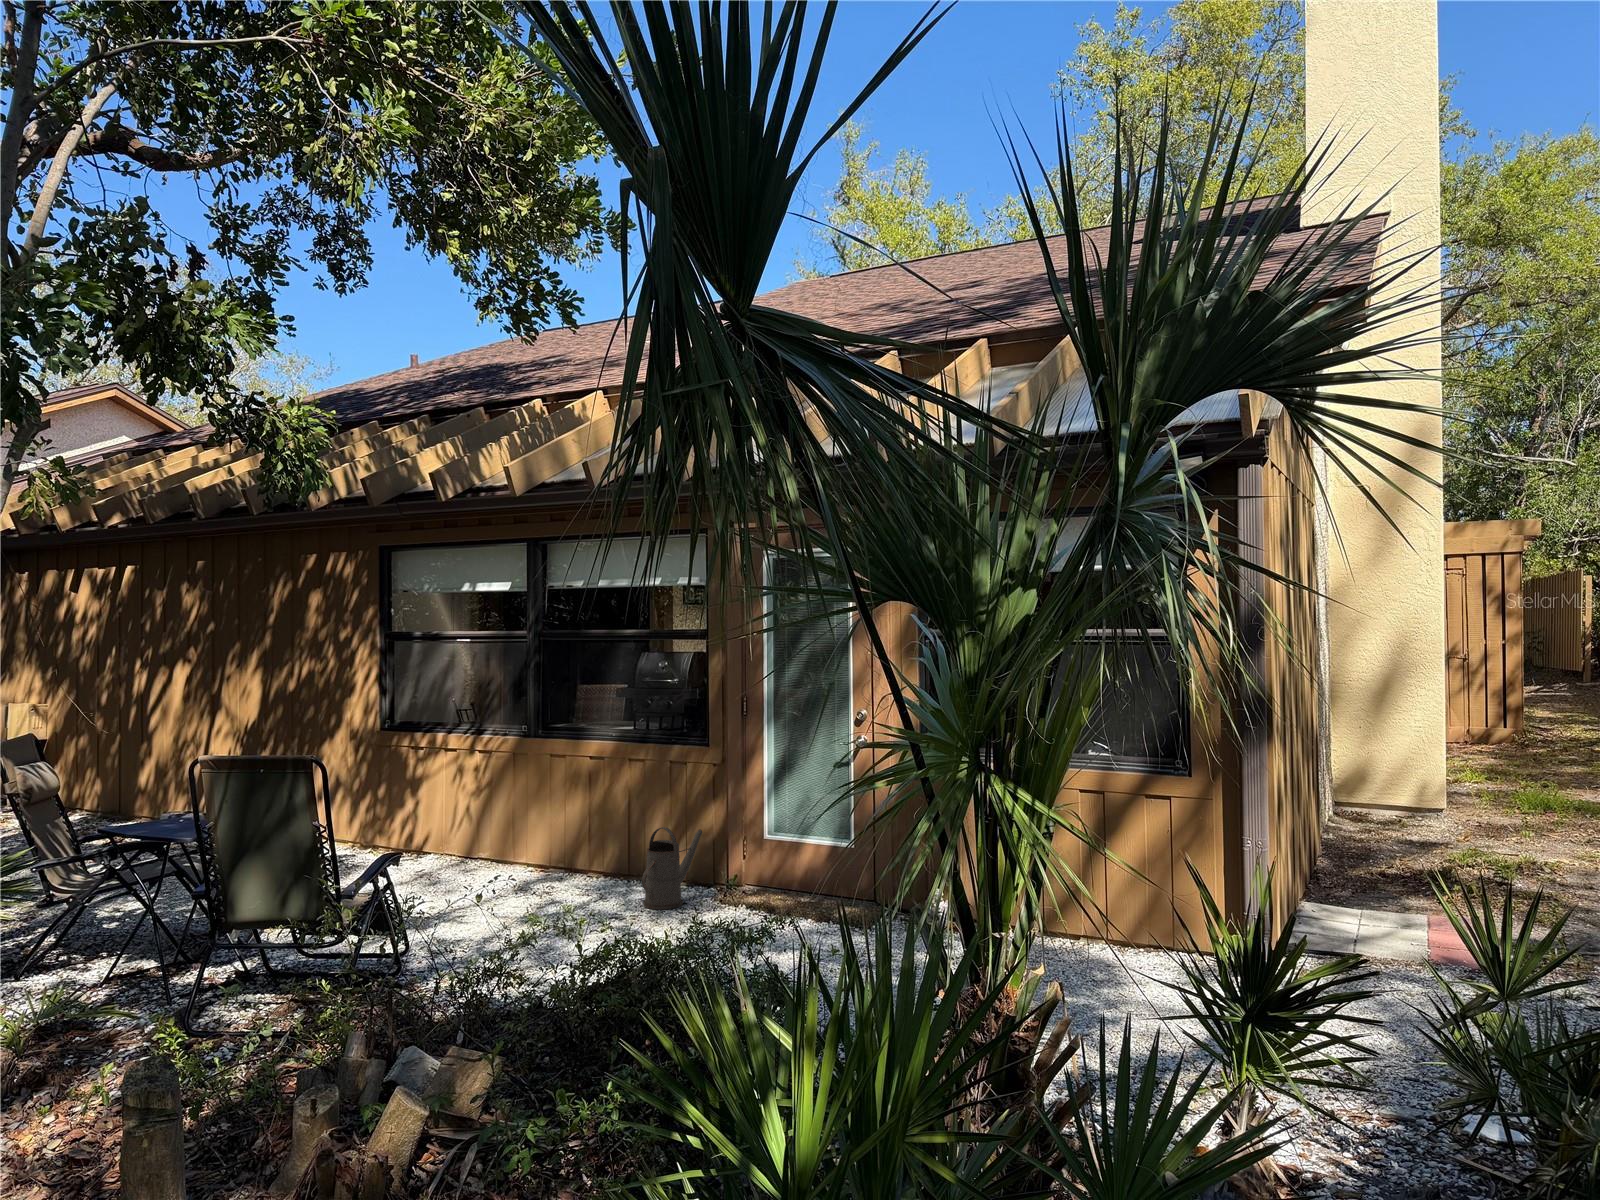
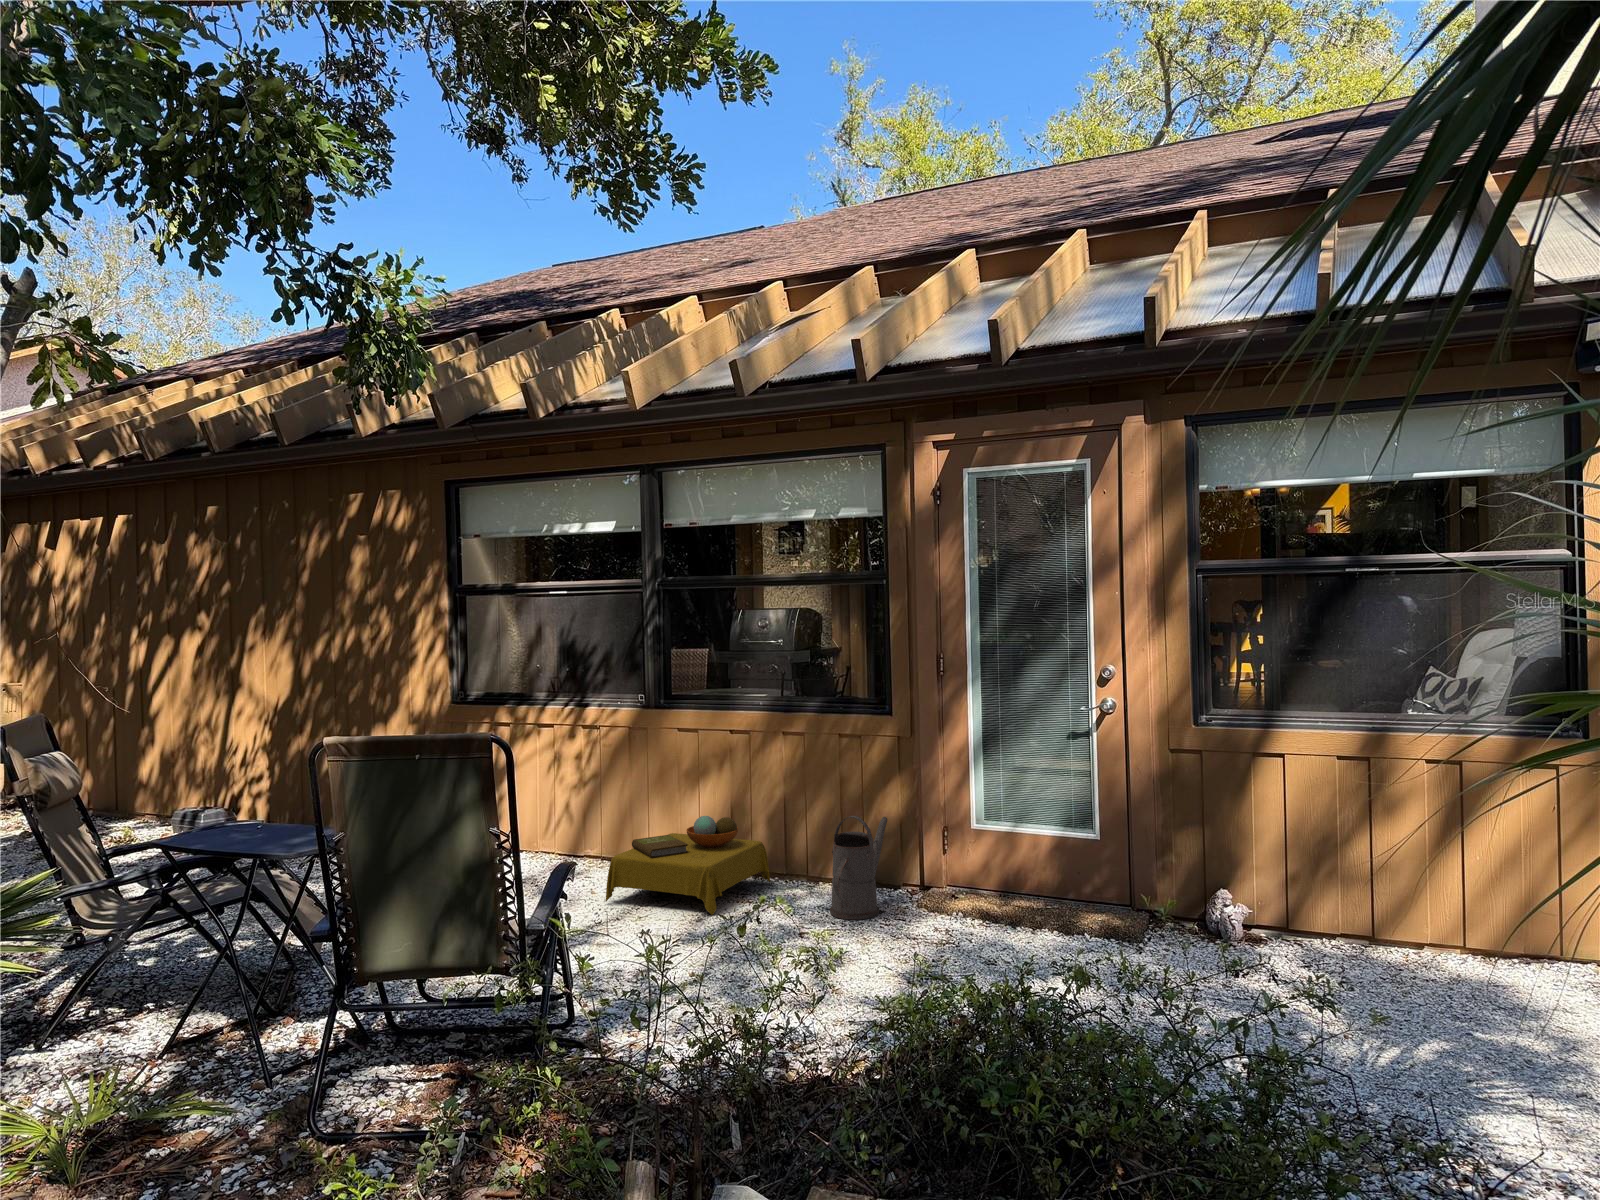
side table: none [476,825,615,904] -> present [606,816,770,915]

